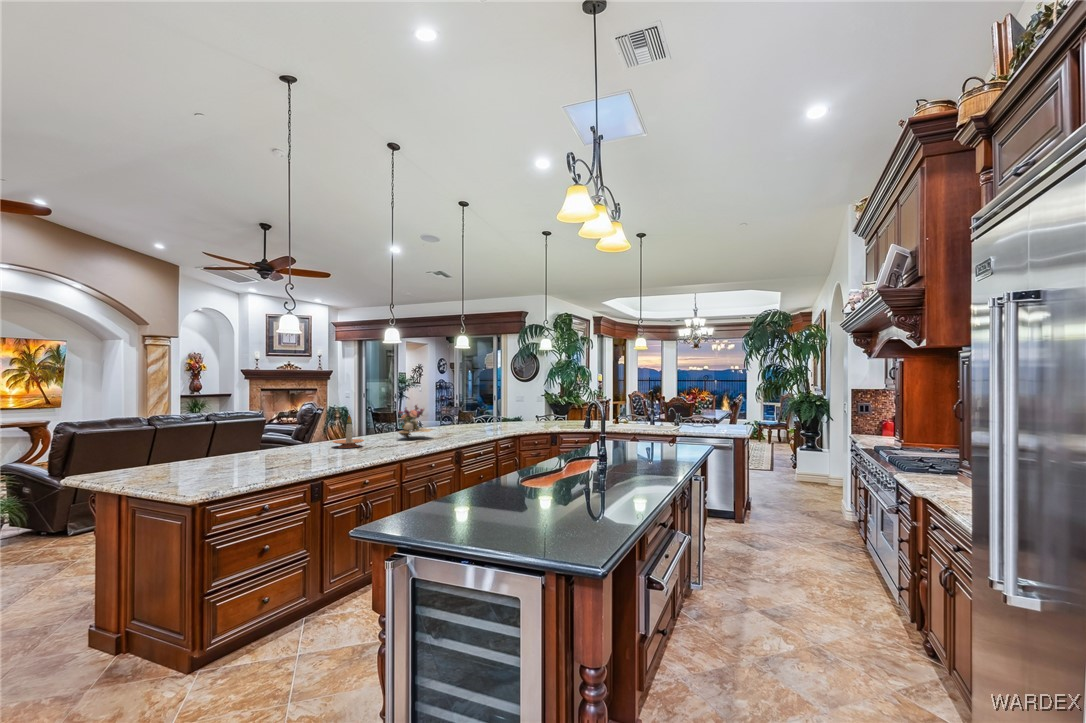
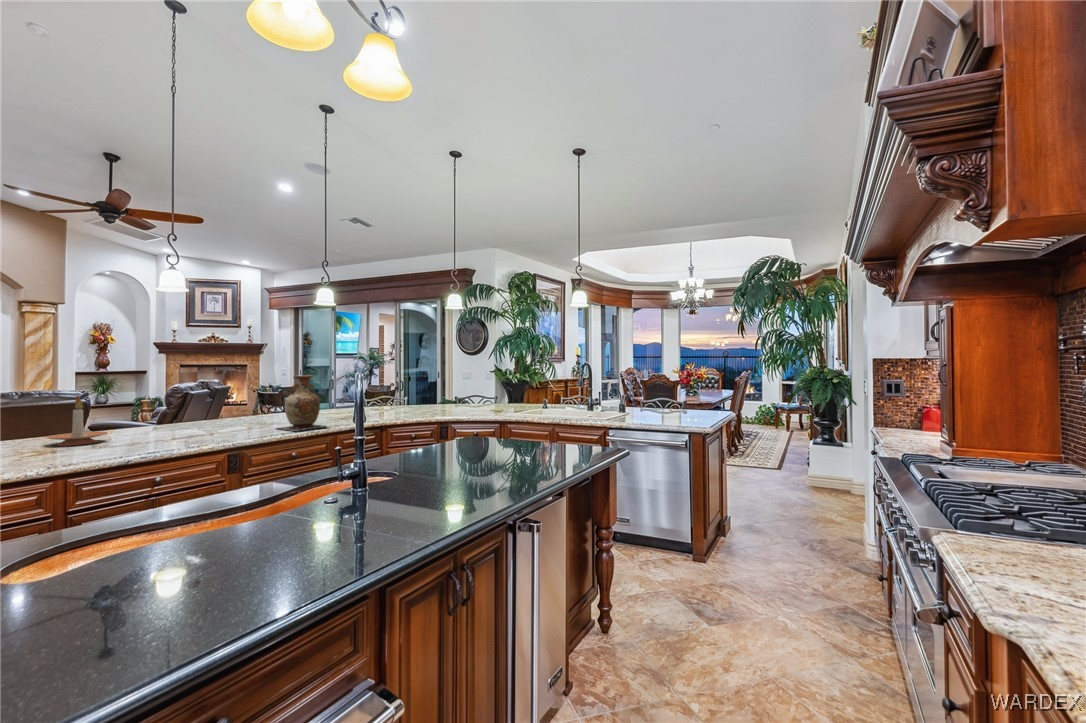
vase: none [447,400,485,439] -> present [278,375,327,431]
flower arrangement: present [398,405,433,438] -> none [188,381,256,430]

